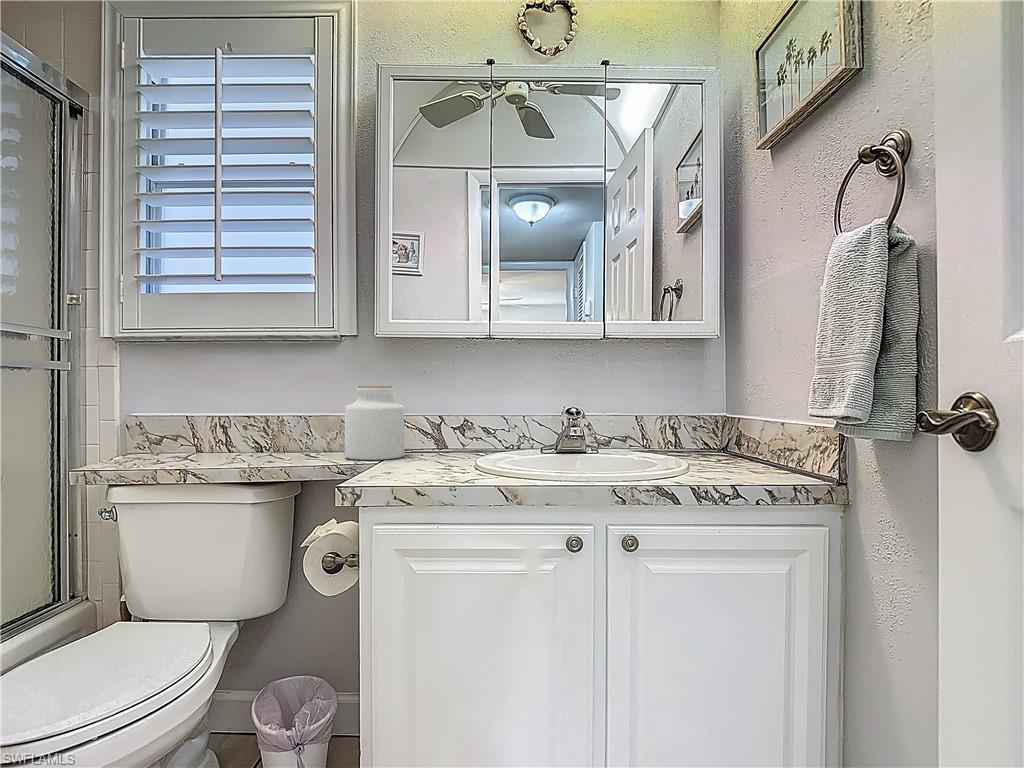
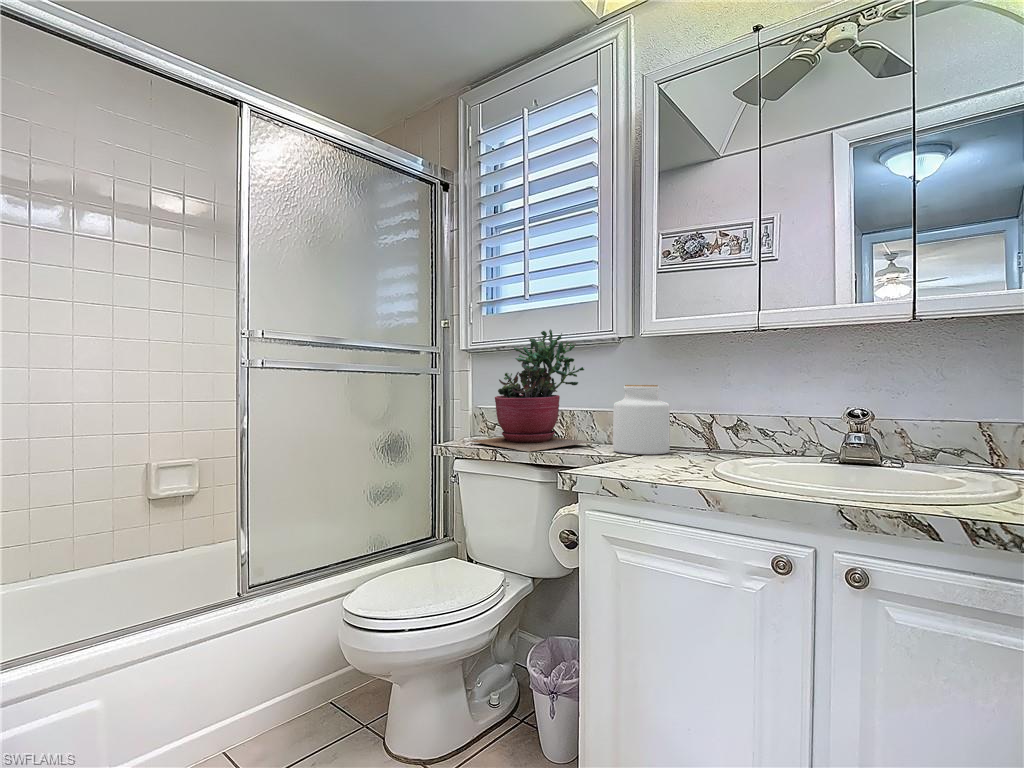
succulent plant: none [147,320,310,467] -> present [472,329,589,452]

